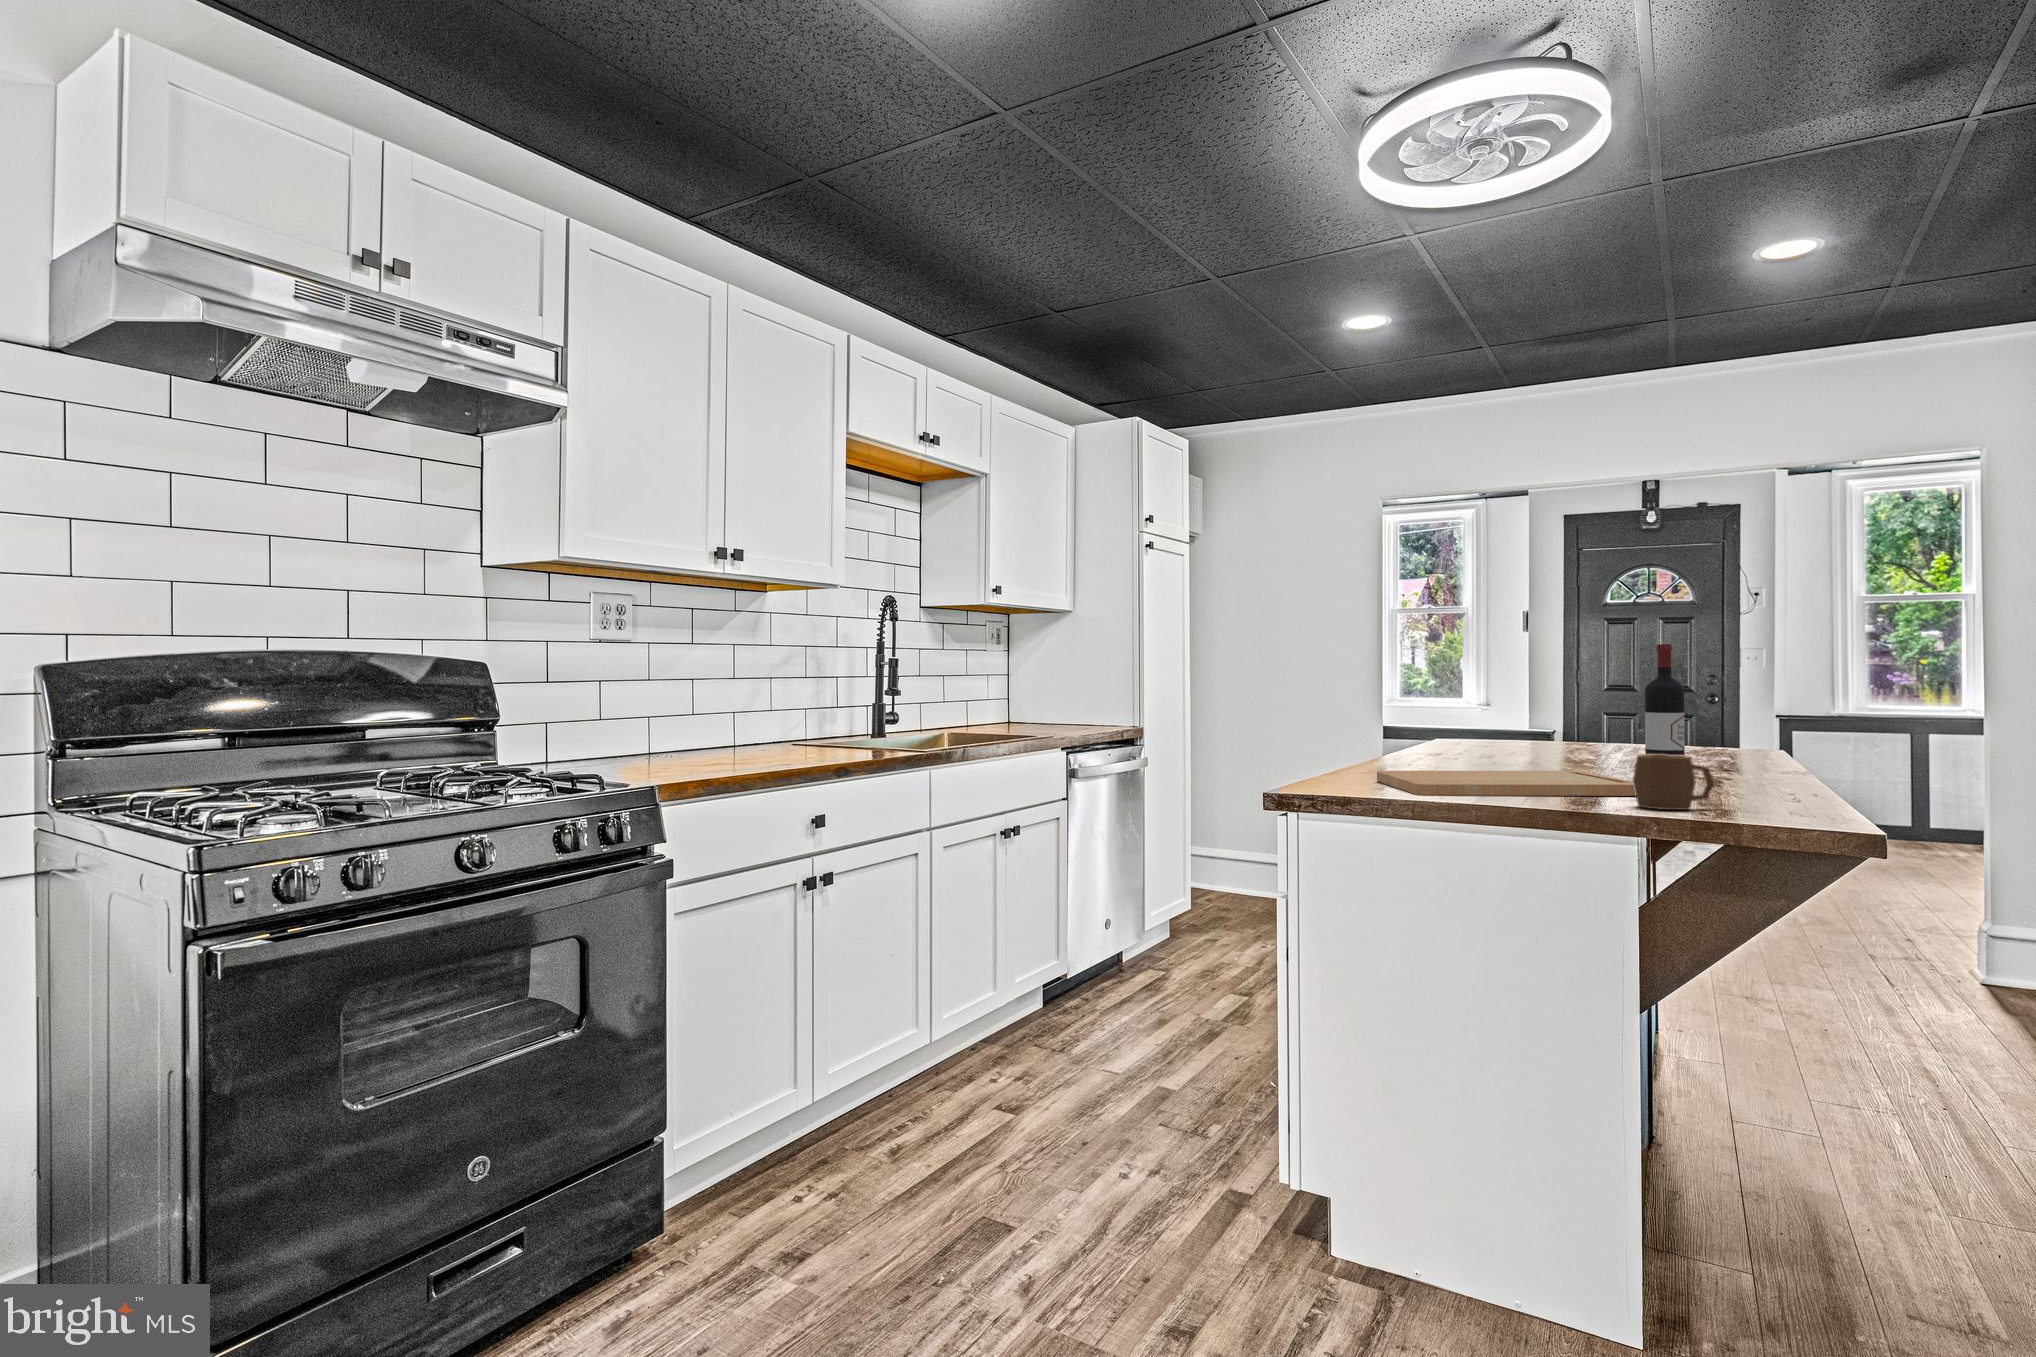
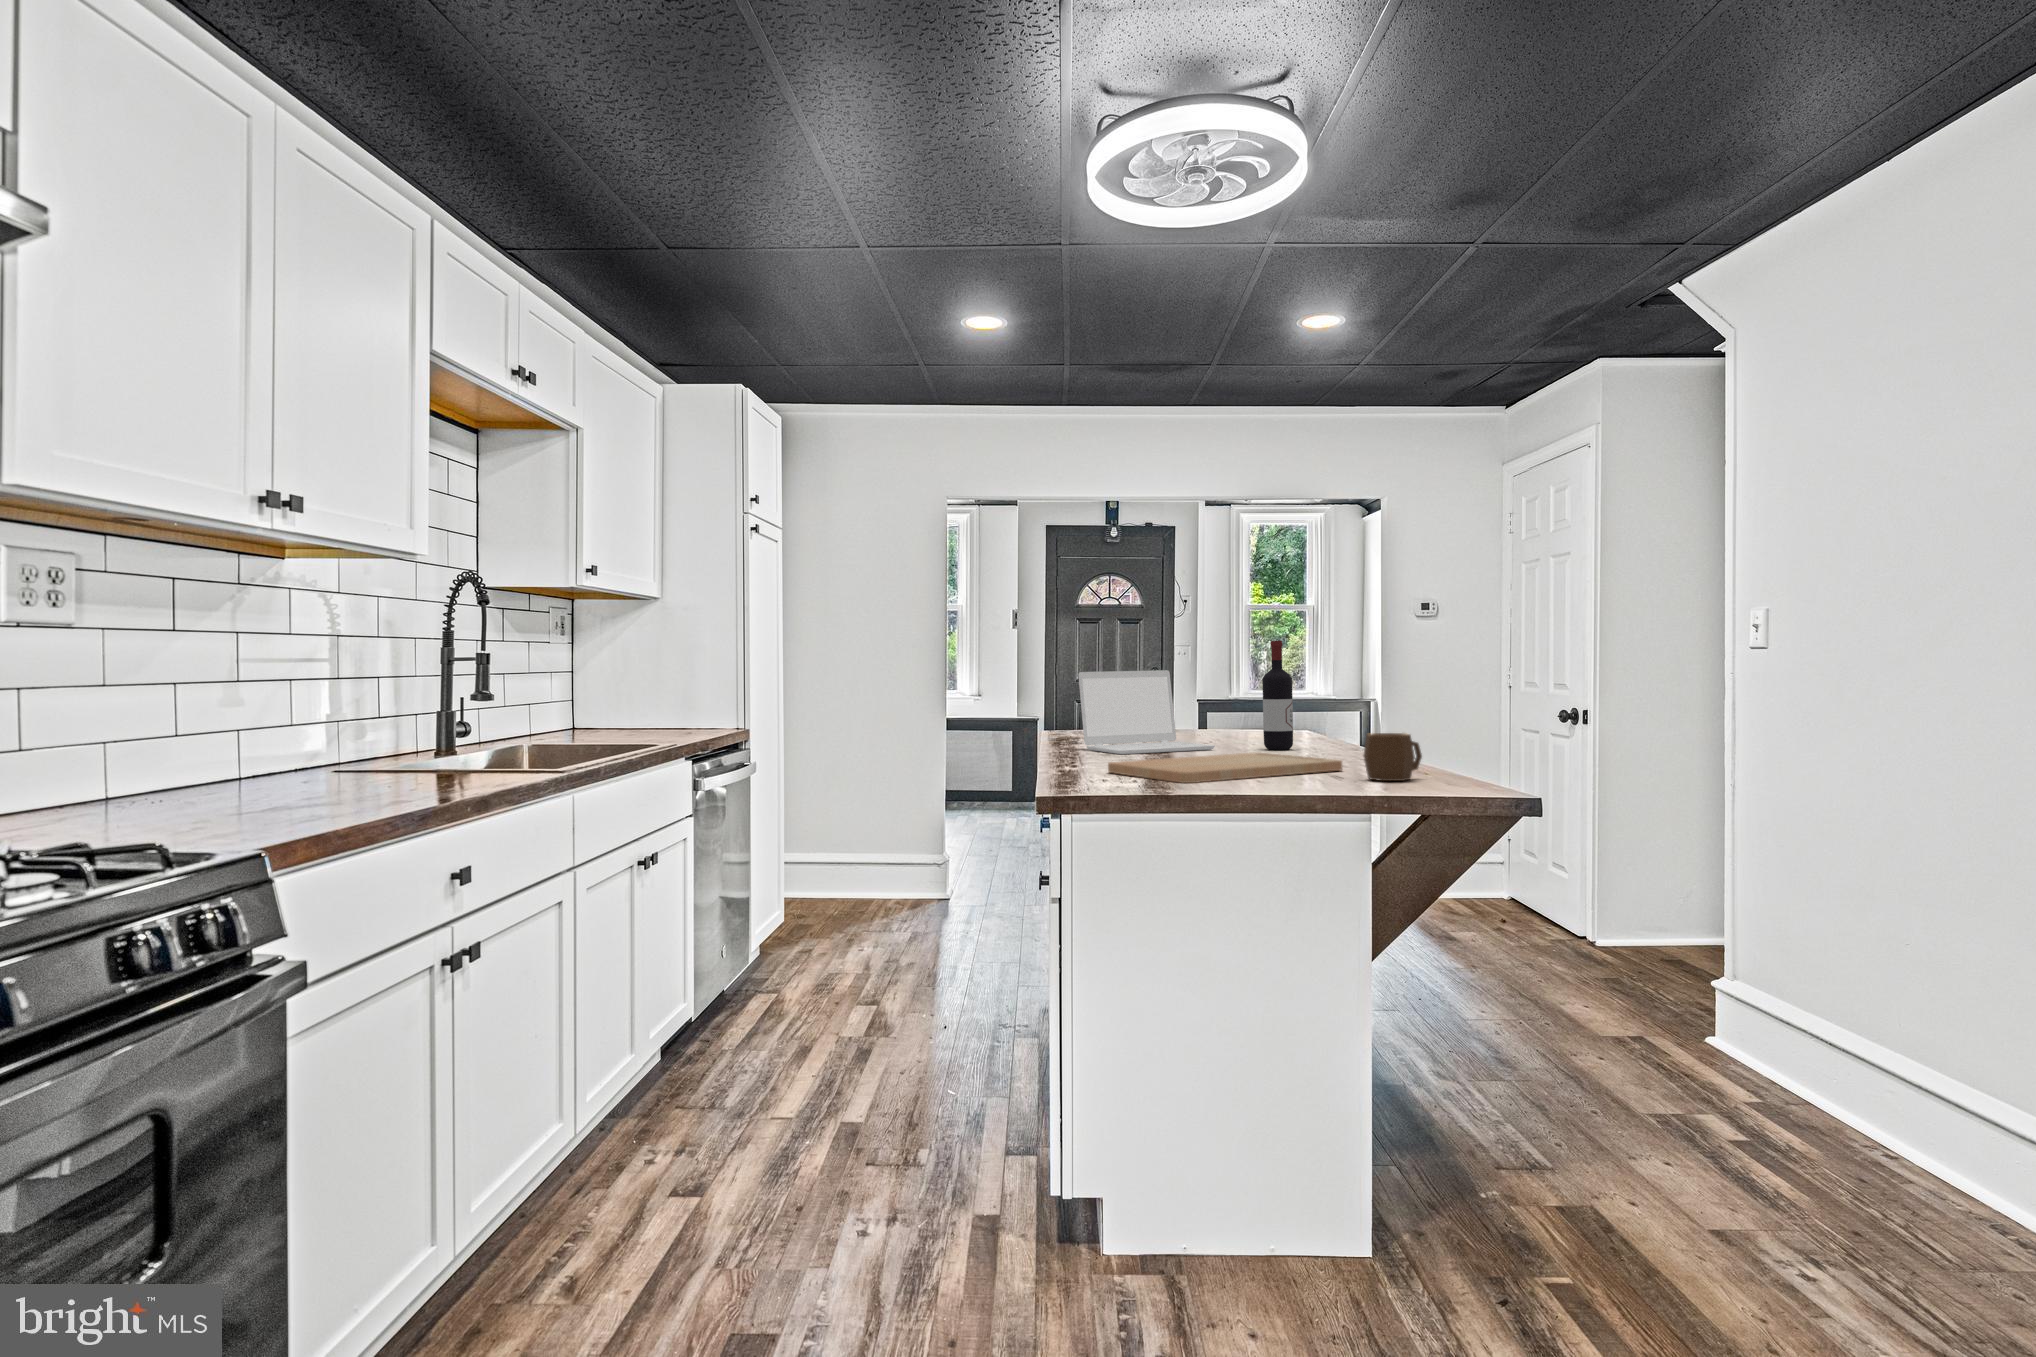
laptop: none [1433,677,1584,767] -> present [1078,670,1215,754]

